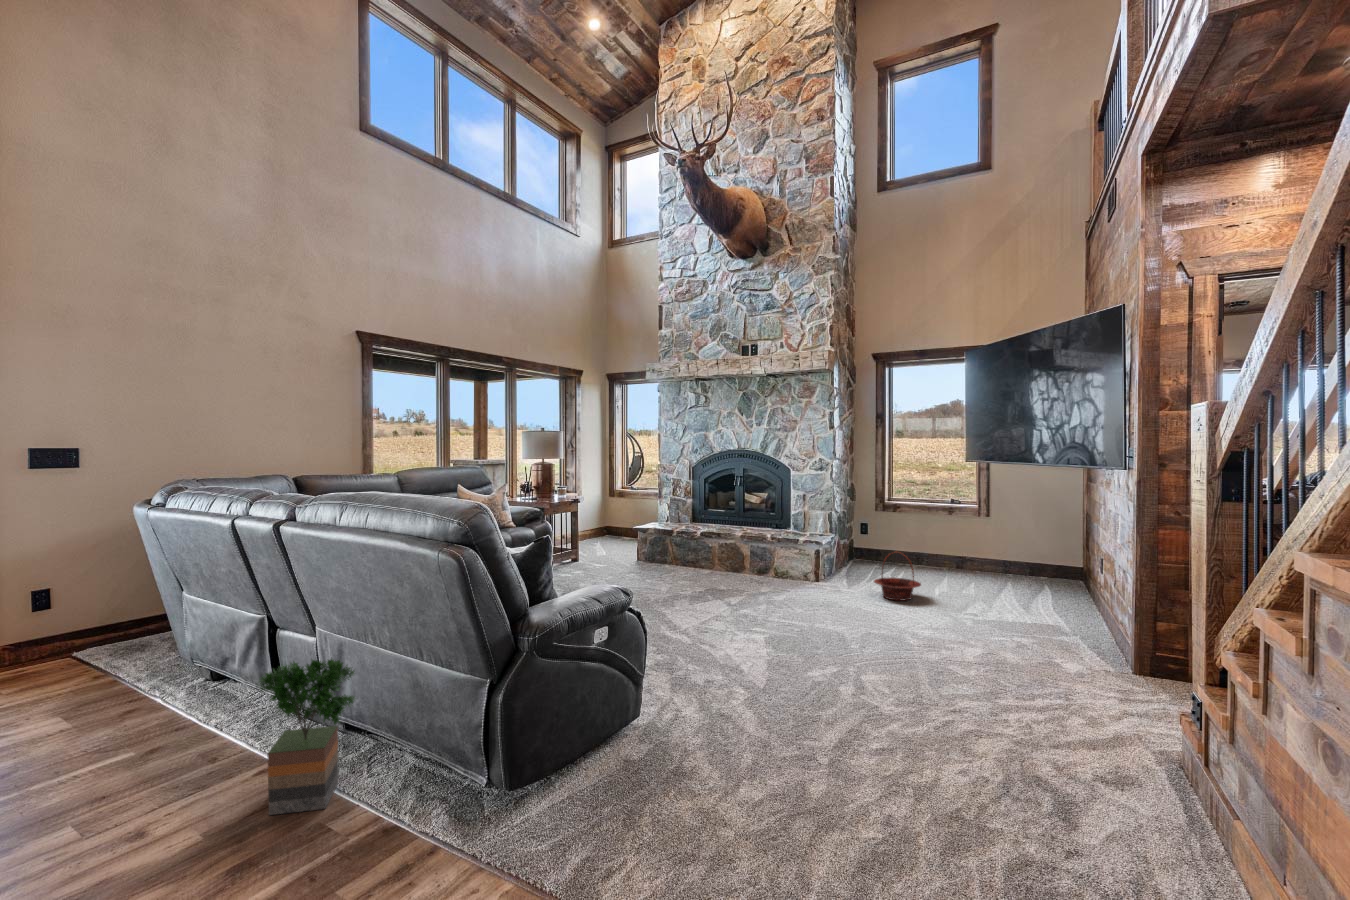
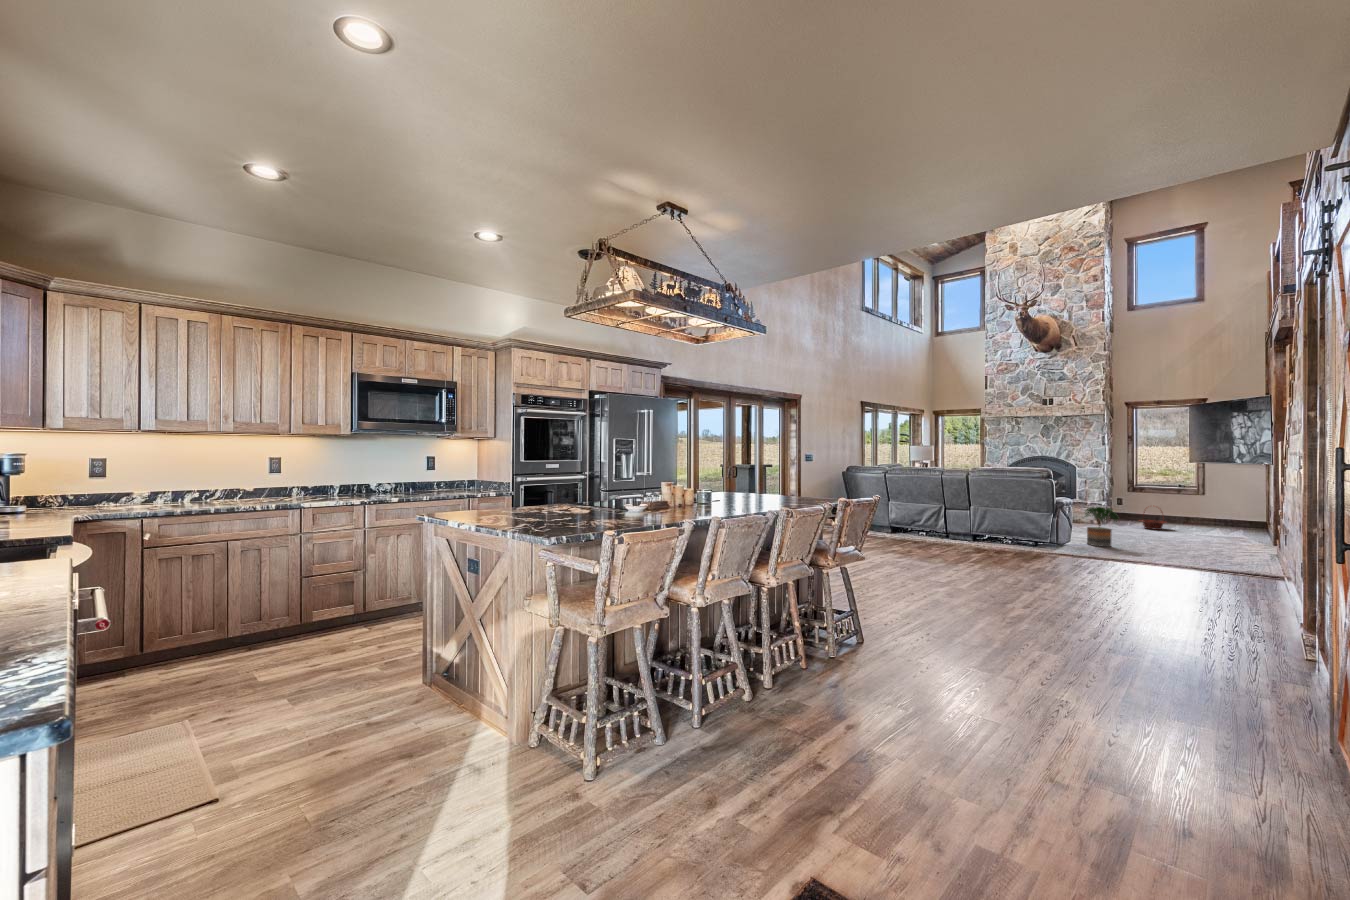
potted tree: present [260,659,355,815] -> present [1085,507,1119,547]

